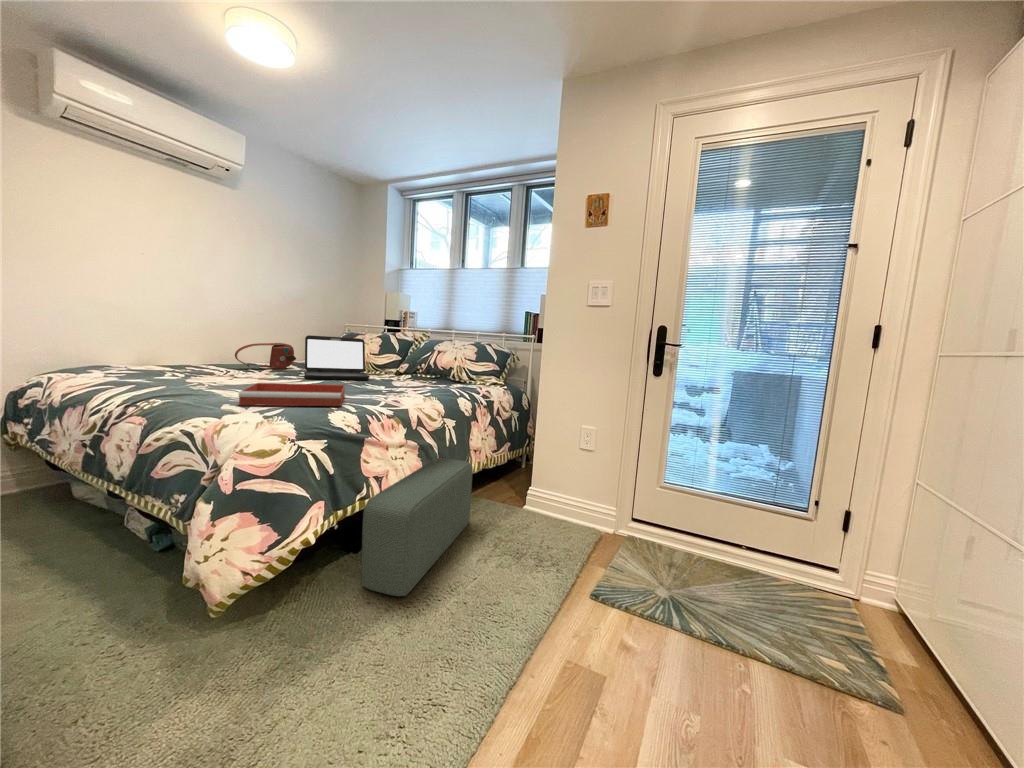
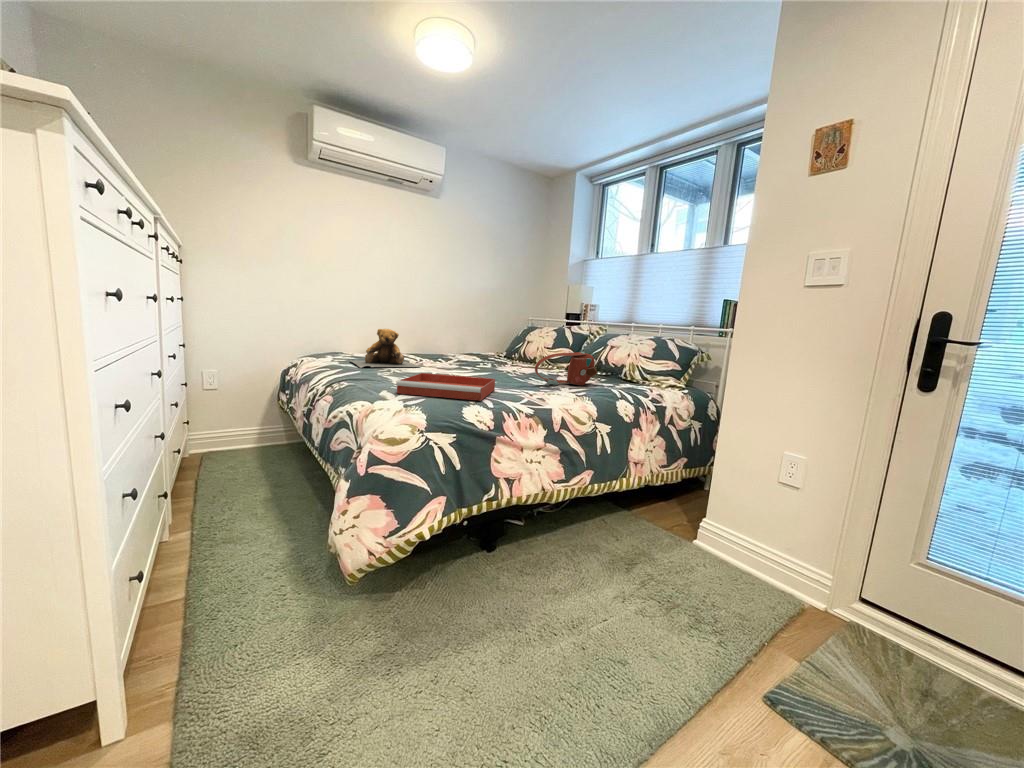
teddy bear: none [131,335,239,381] -> present [350,329,419,368]
laptop: present [305,335,369,380] -> none [474,329,534,374]
handbag: present [235,343,296,369] -> present [535,352,597,385]
pouf: present [361,458,473,596] -> none [482,467,625,615]

